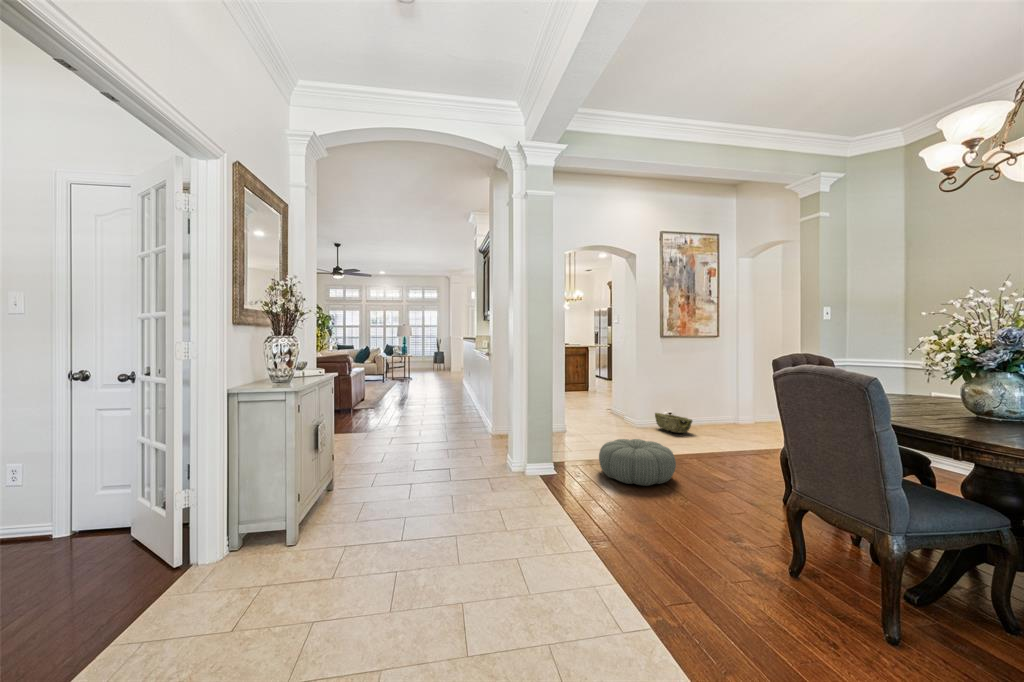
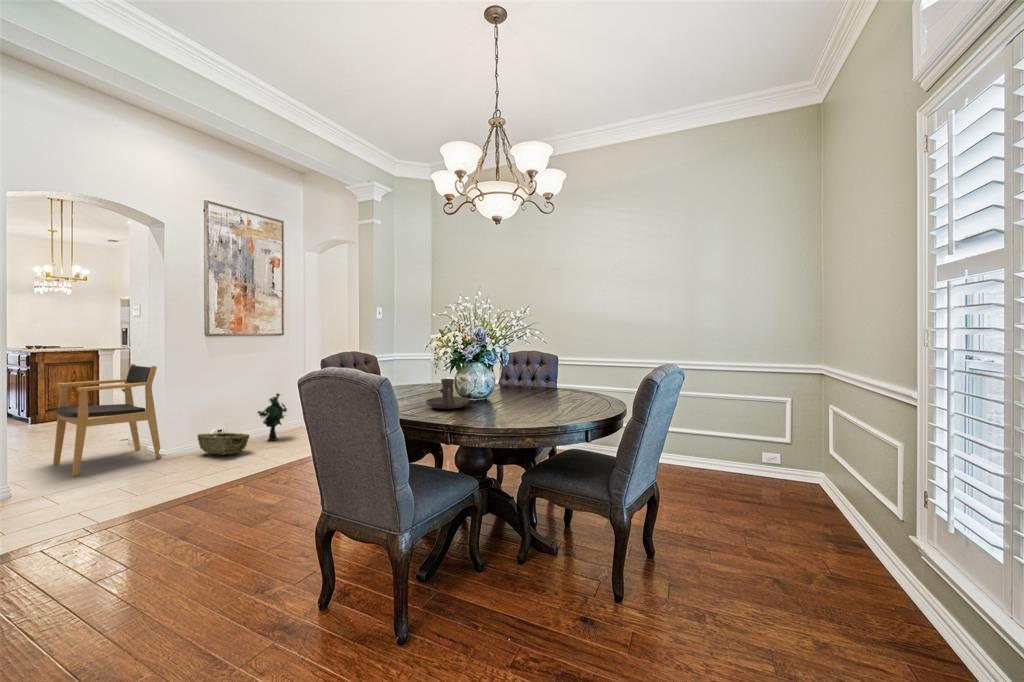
armchair: none [577,357,632,427] -> present [53,364,161,476]
decorative plant: none [696,388,722,429] -> present [257,393,287,441]
candle holder: none [915,388,990,424] -> present [426,379,469,409]
pouf: present [599,439,676,486] -> none [59,481,205,560]

